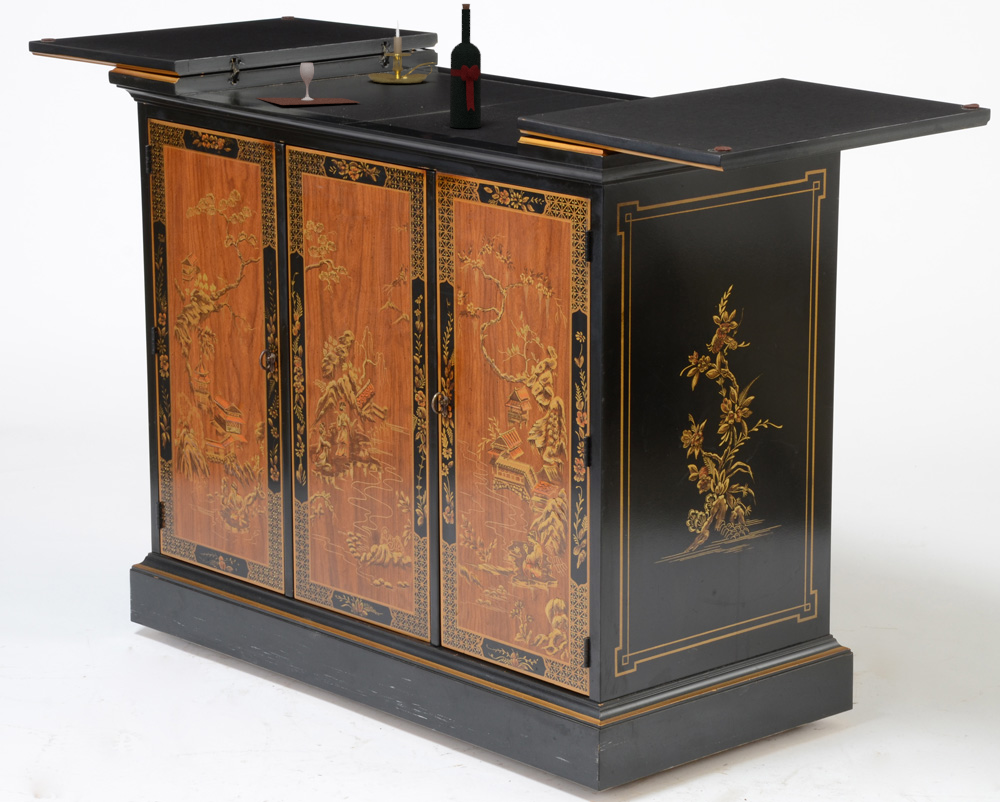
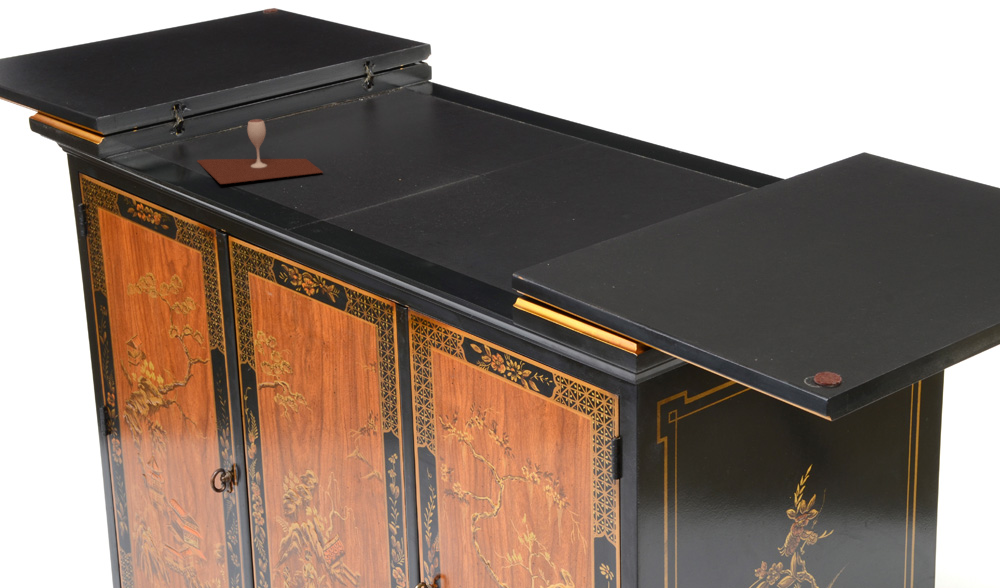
wine bottle: present [450,4,481,128] -> none [427,75,470,242]
candle holder: present [368,21,434,83] -> none [345,43,428,121]

